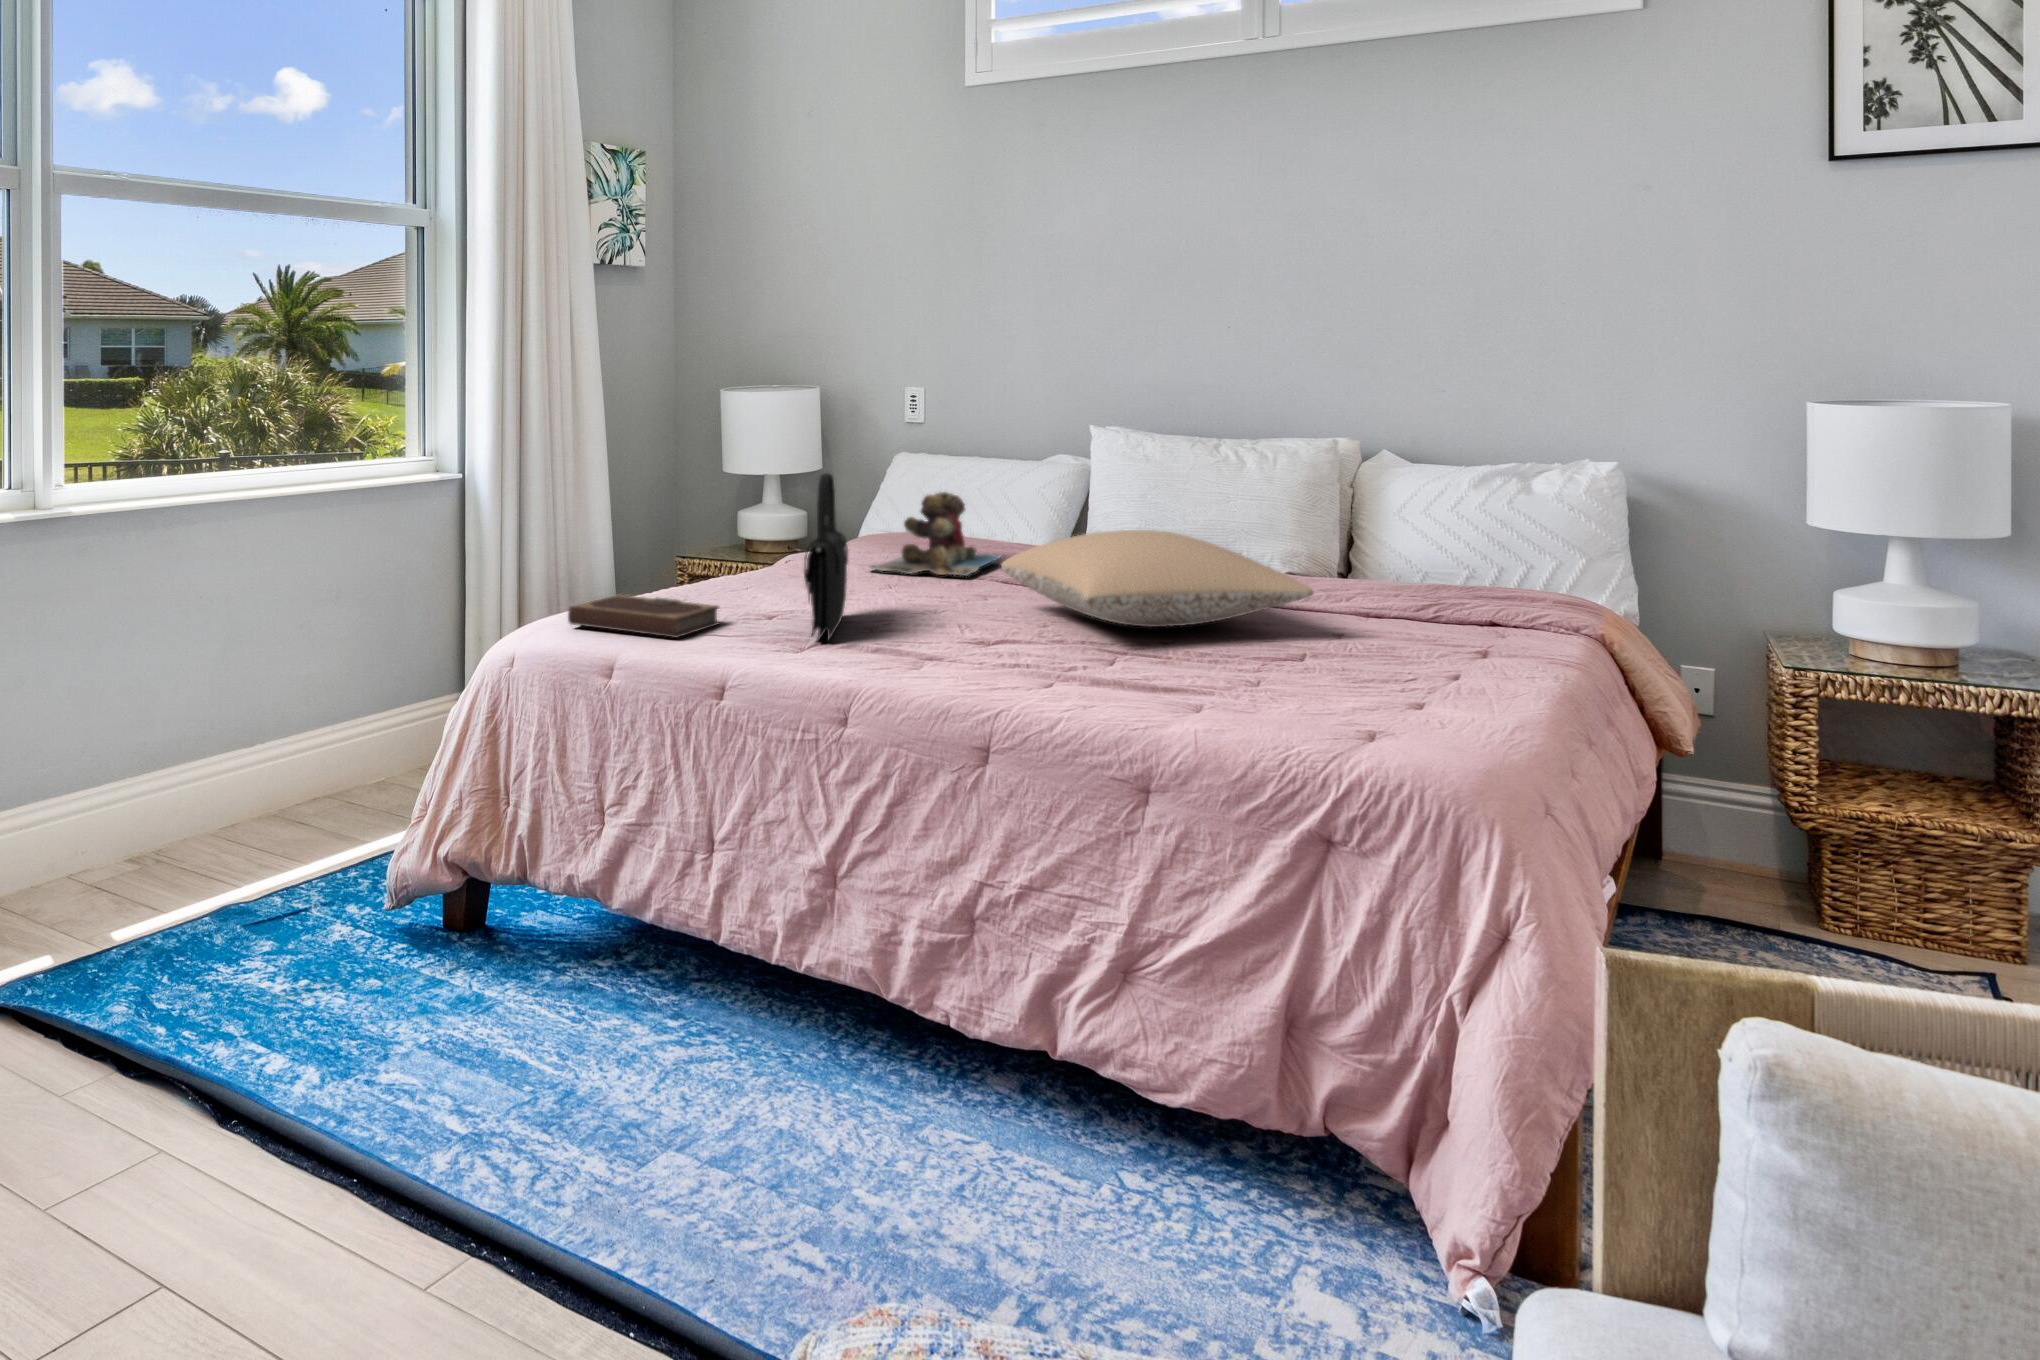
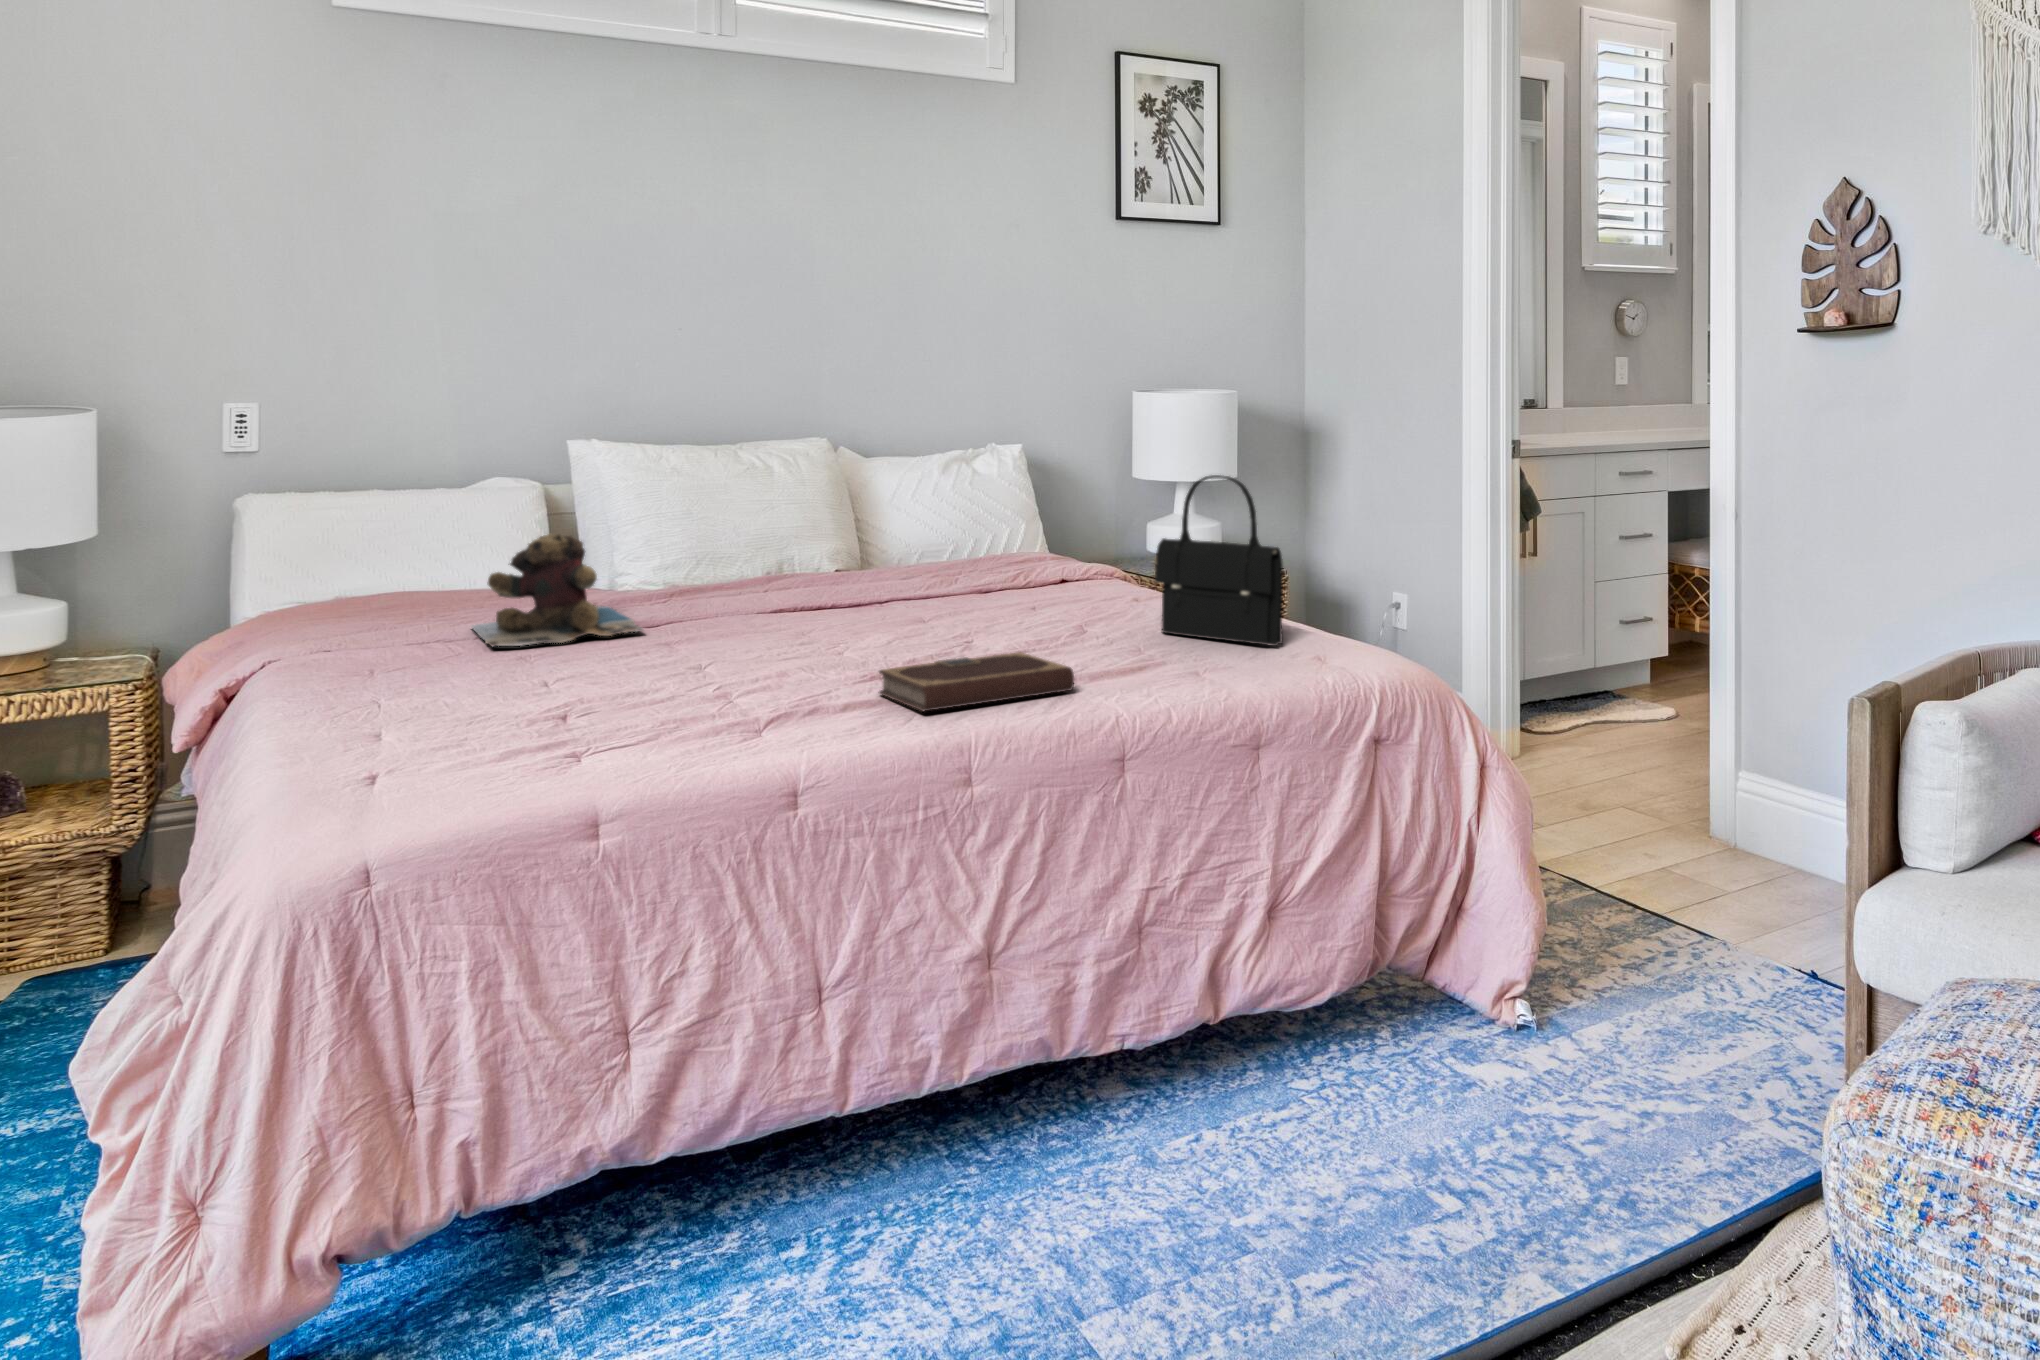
handbag: present [804,473,848,640] -> present [1154,475,1283,646]
pillow: present [1001,530,1314,627] -> none [805,539,1100,636]
notebook: present [568,595,719,638] -> present [878,652,1074,711]

